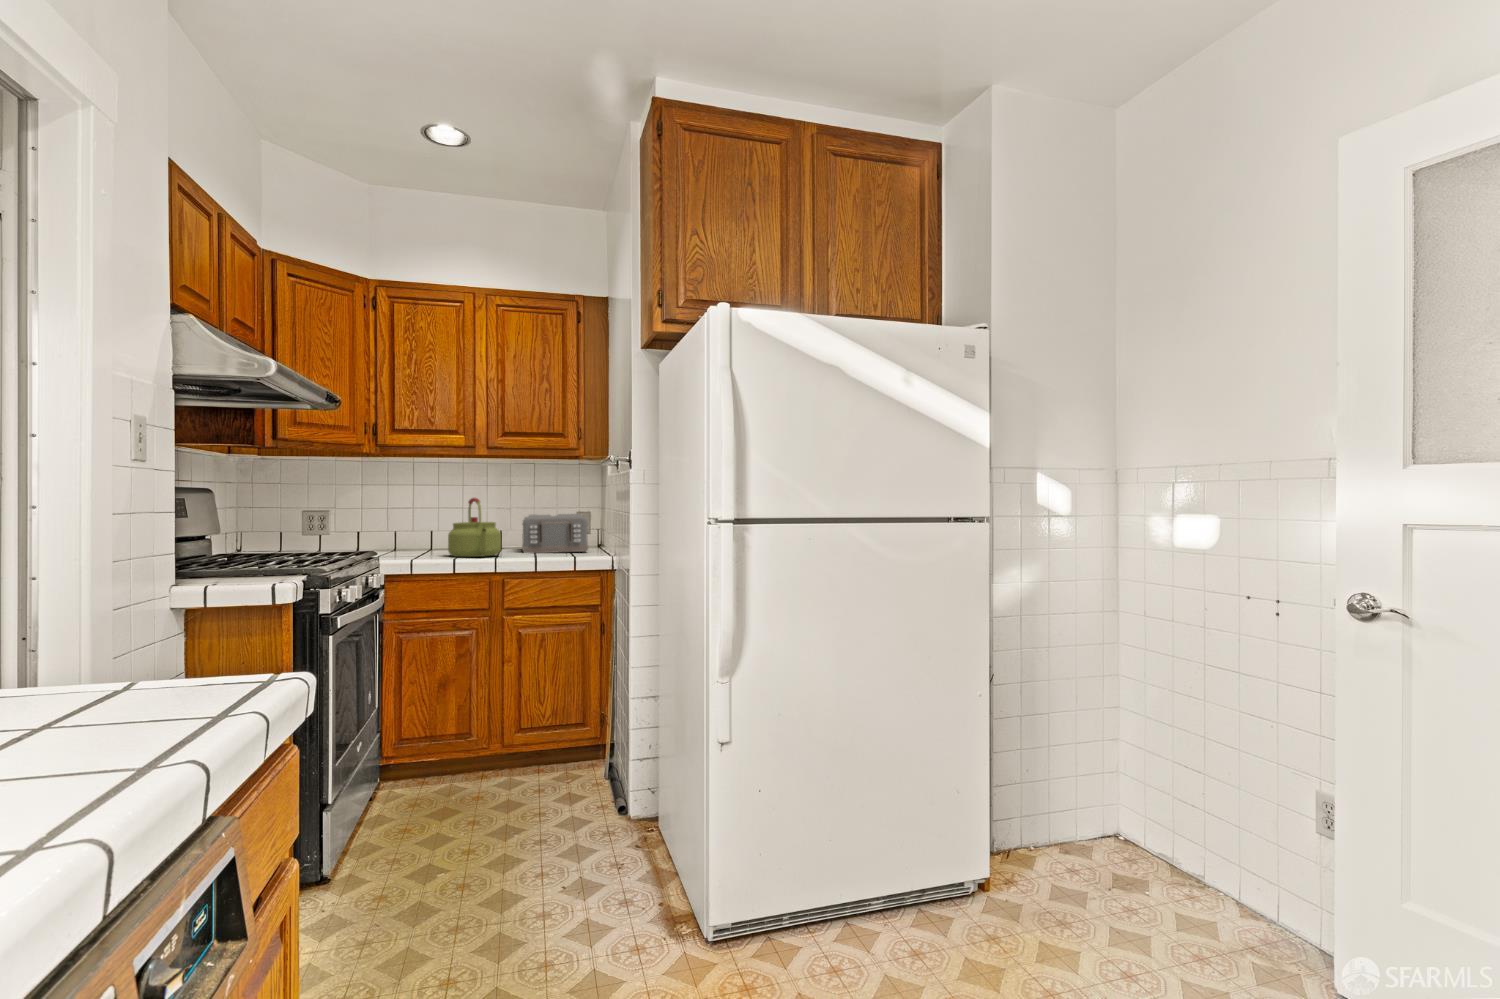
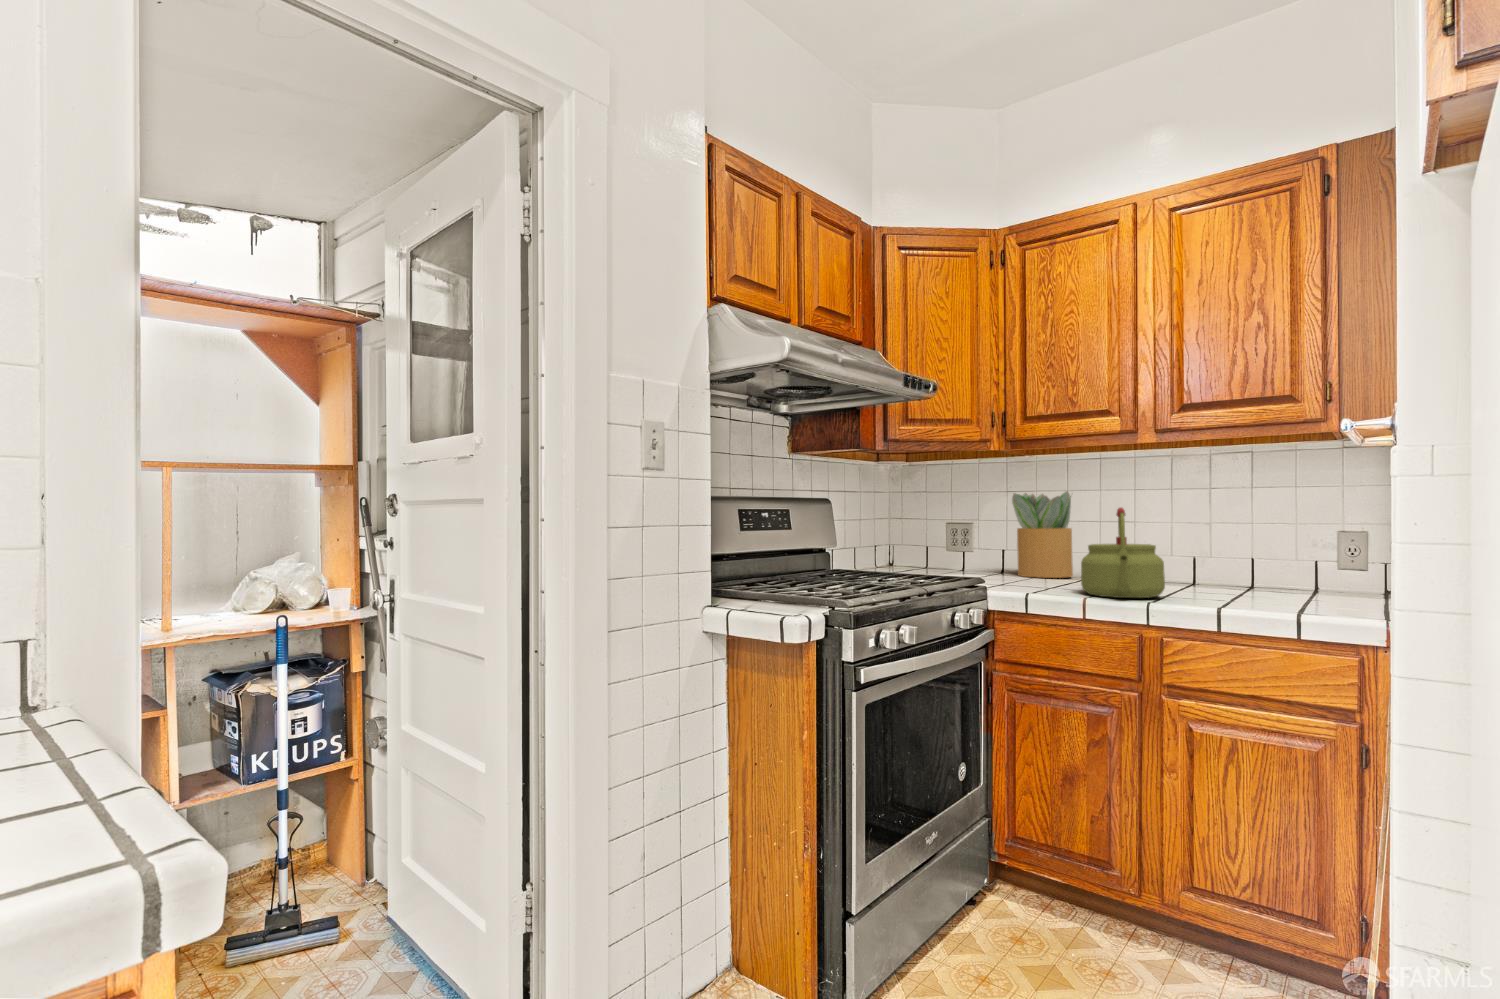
potted plant: none [368,486,420,552] -> present [1012,492,1073,578]
toaster: present [522,514,588,553] -> none [1218,533,1352,602]

